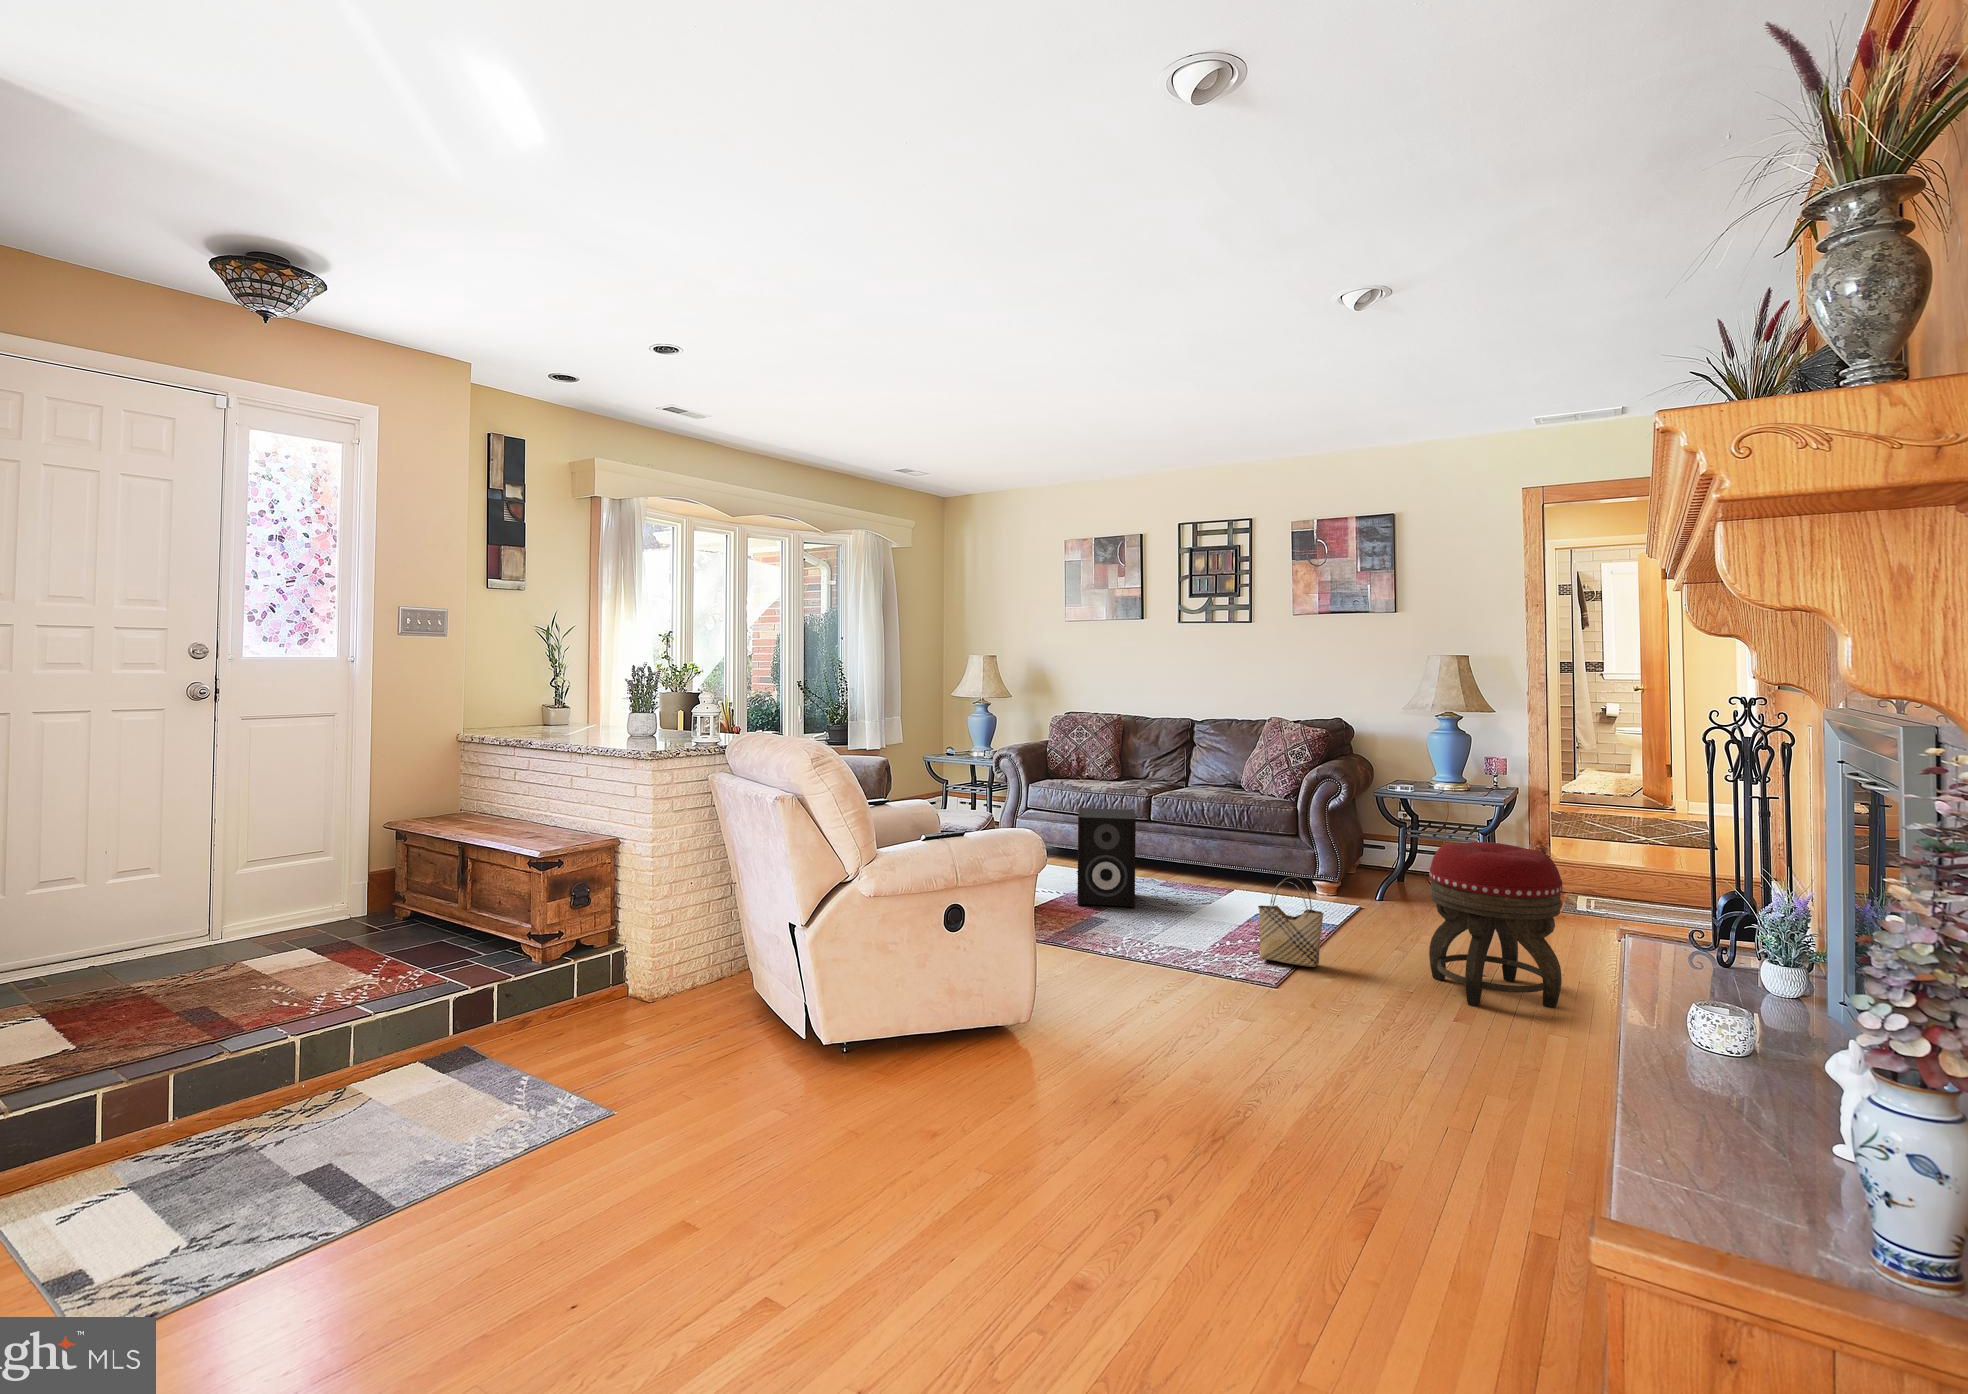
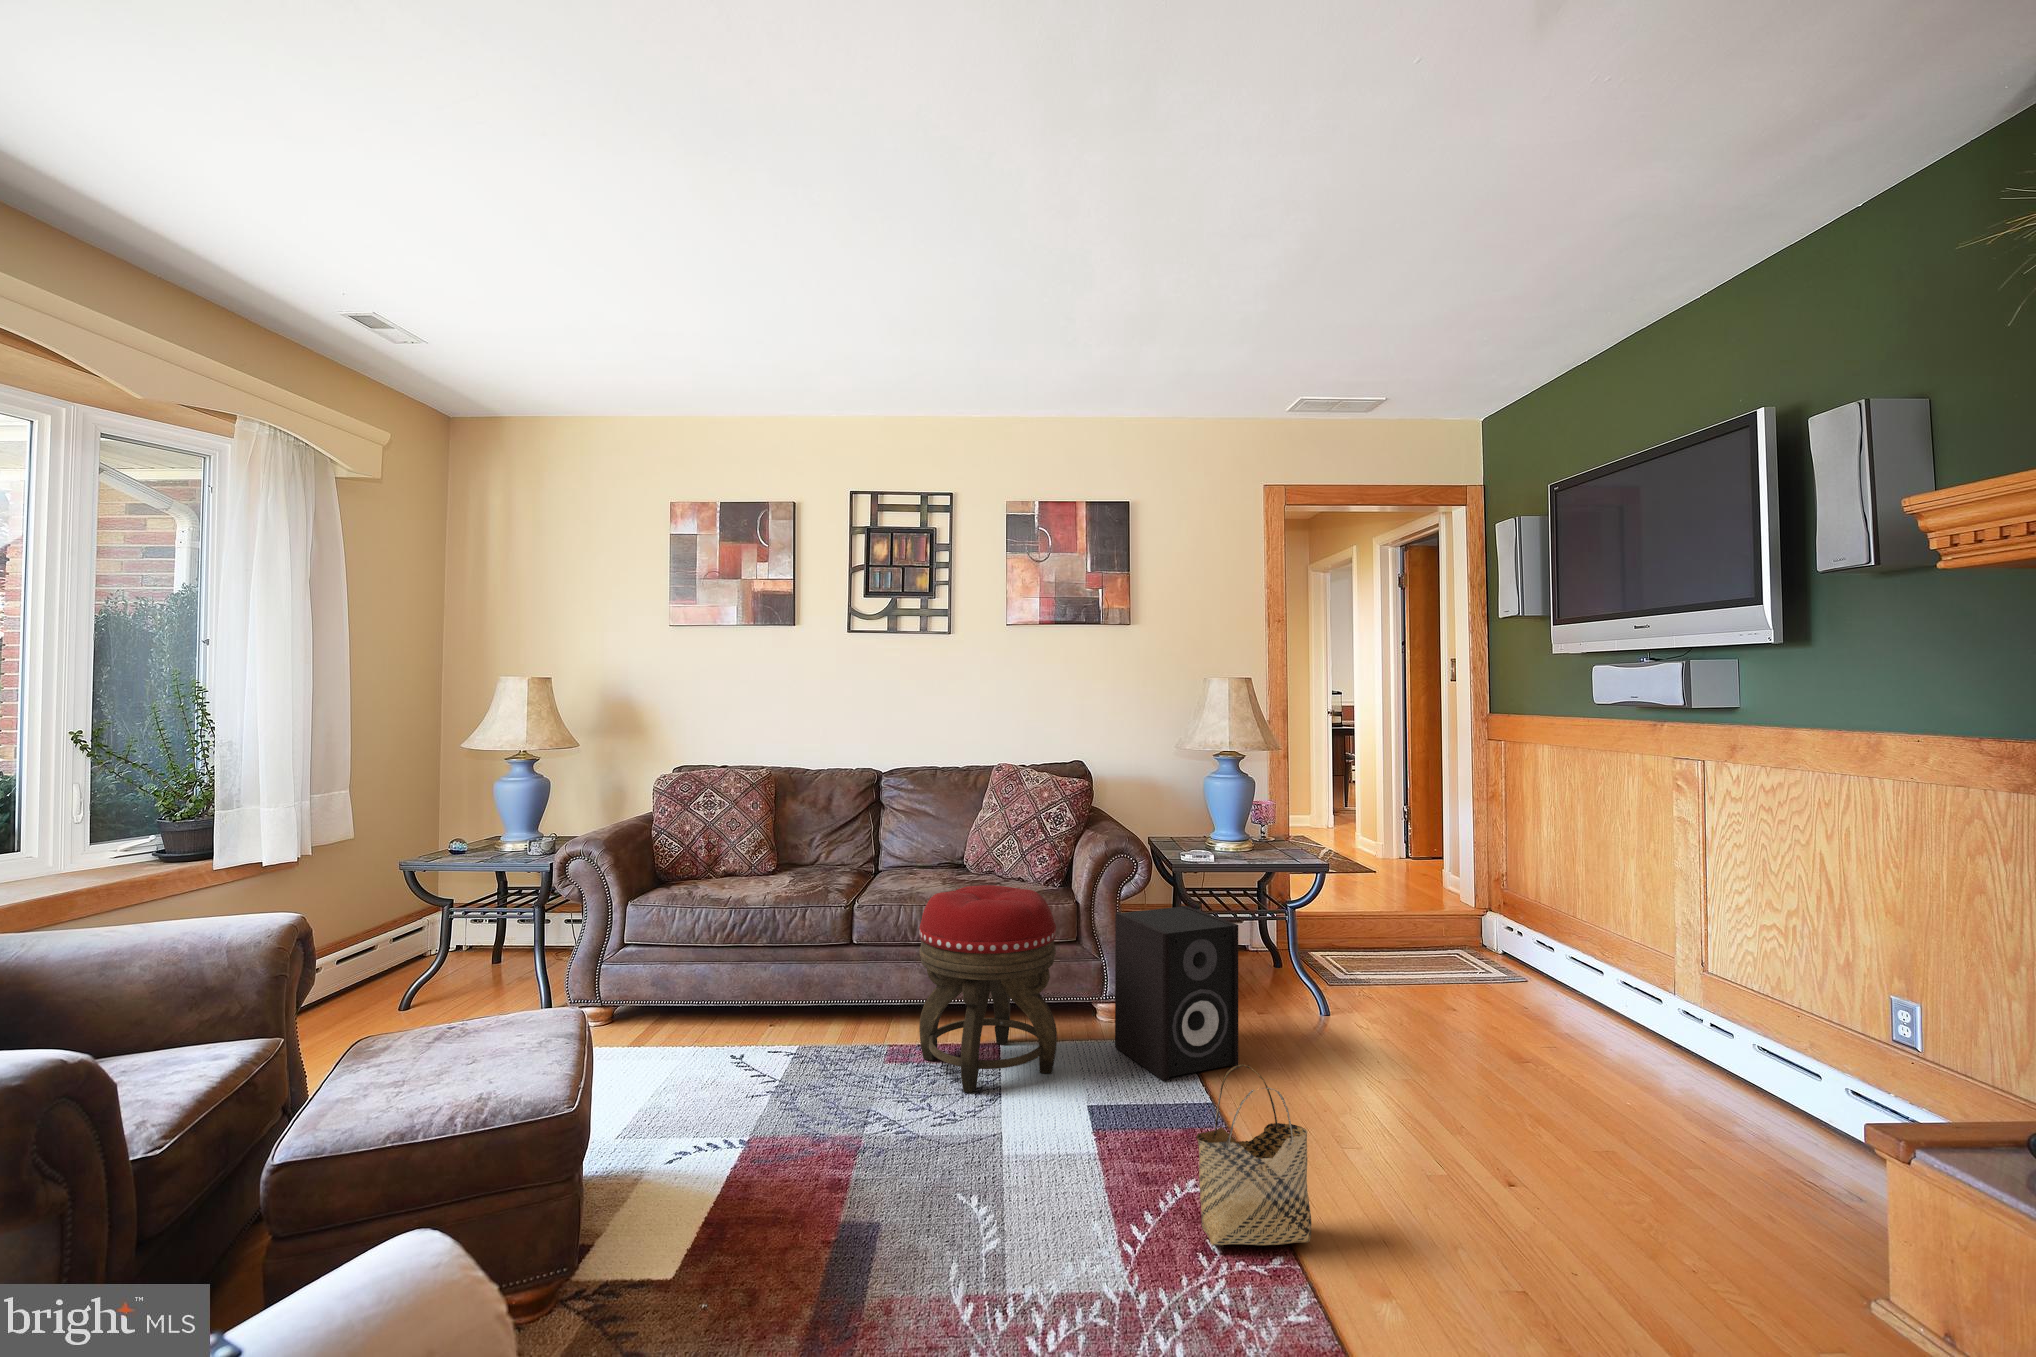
speaker: present [1077,808,1136,908] -> present [1115,906,1238,1081]
footstool: present [1429,842,1562,1008] -> present [919,885,1057,1093]

